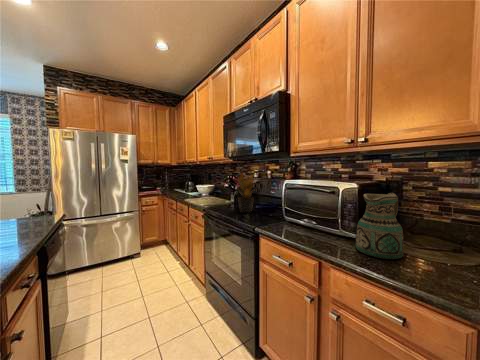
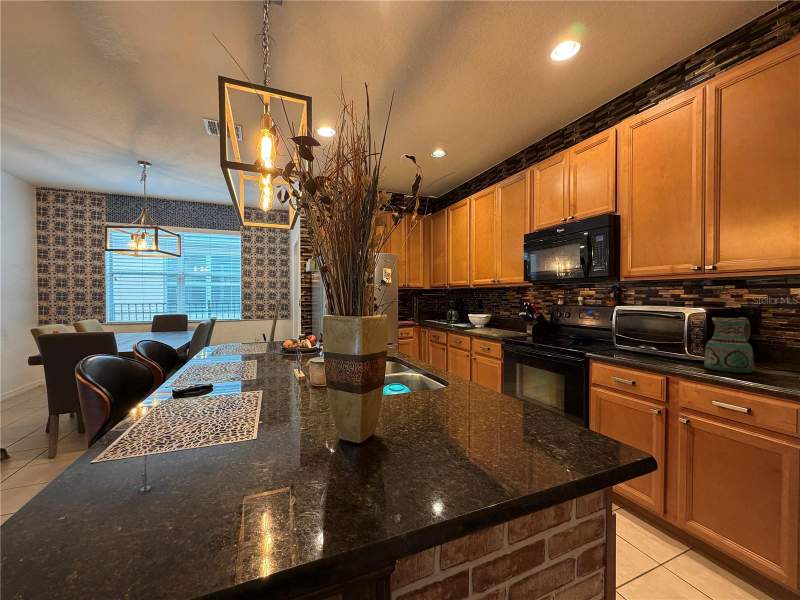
potted plant: present [238,173,253,213] -> none [545,296,578,344]

